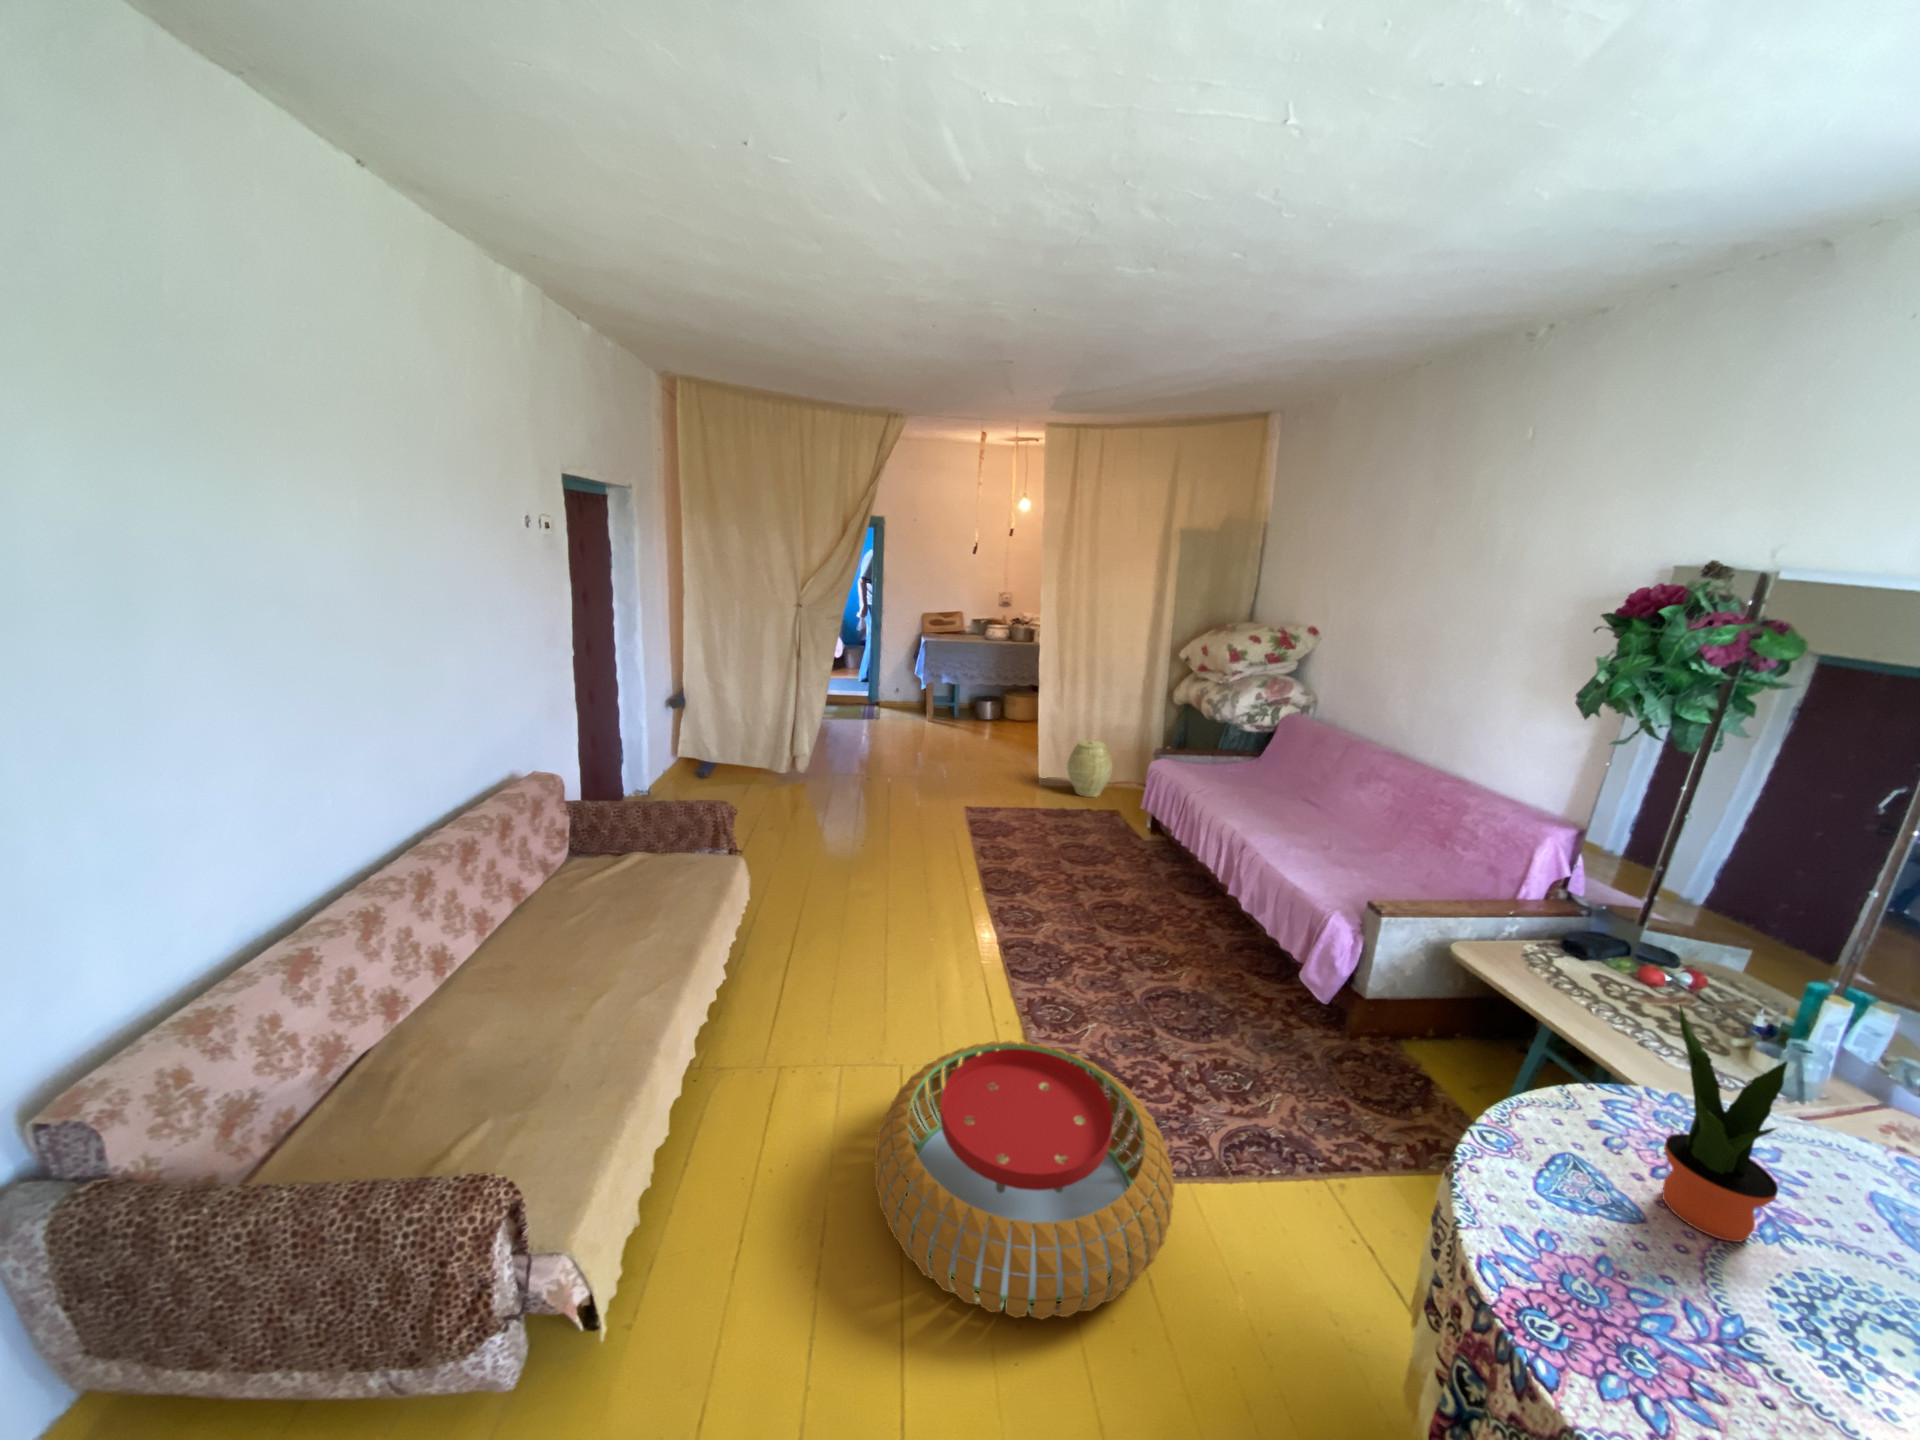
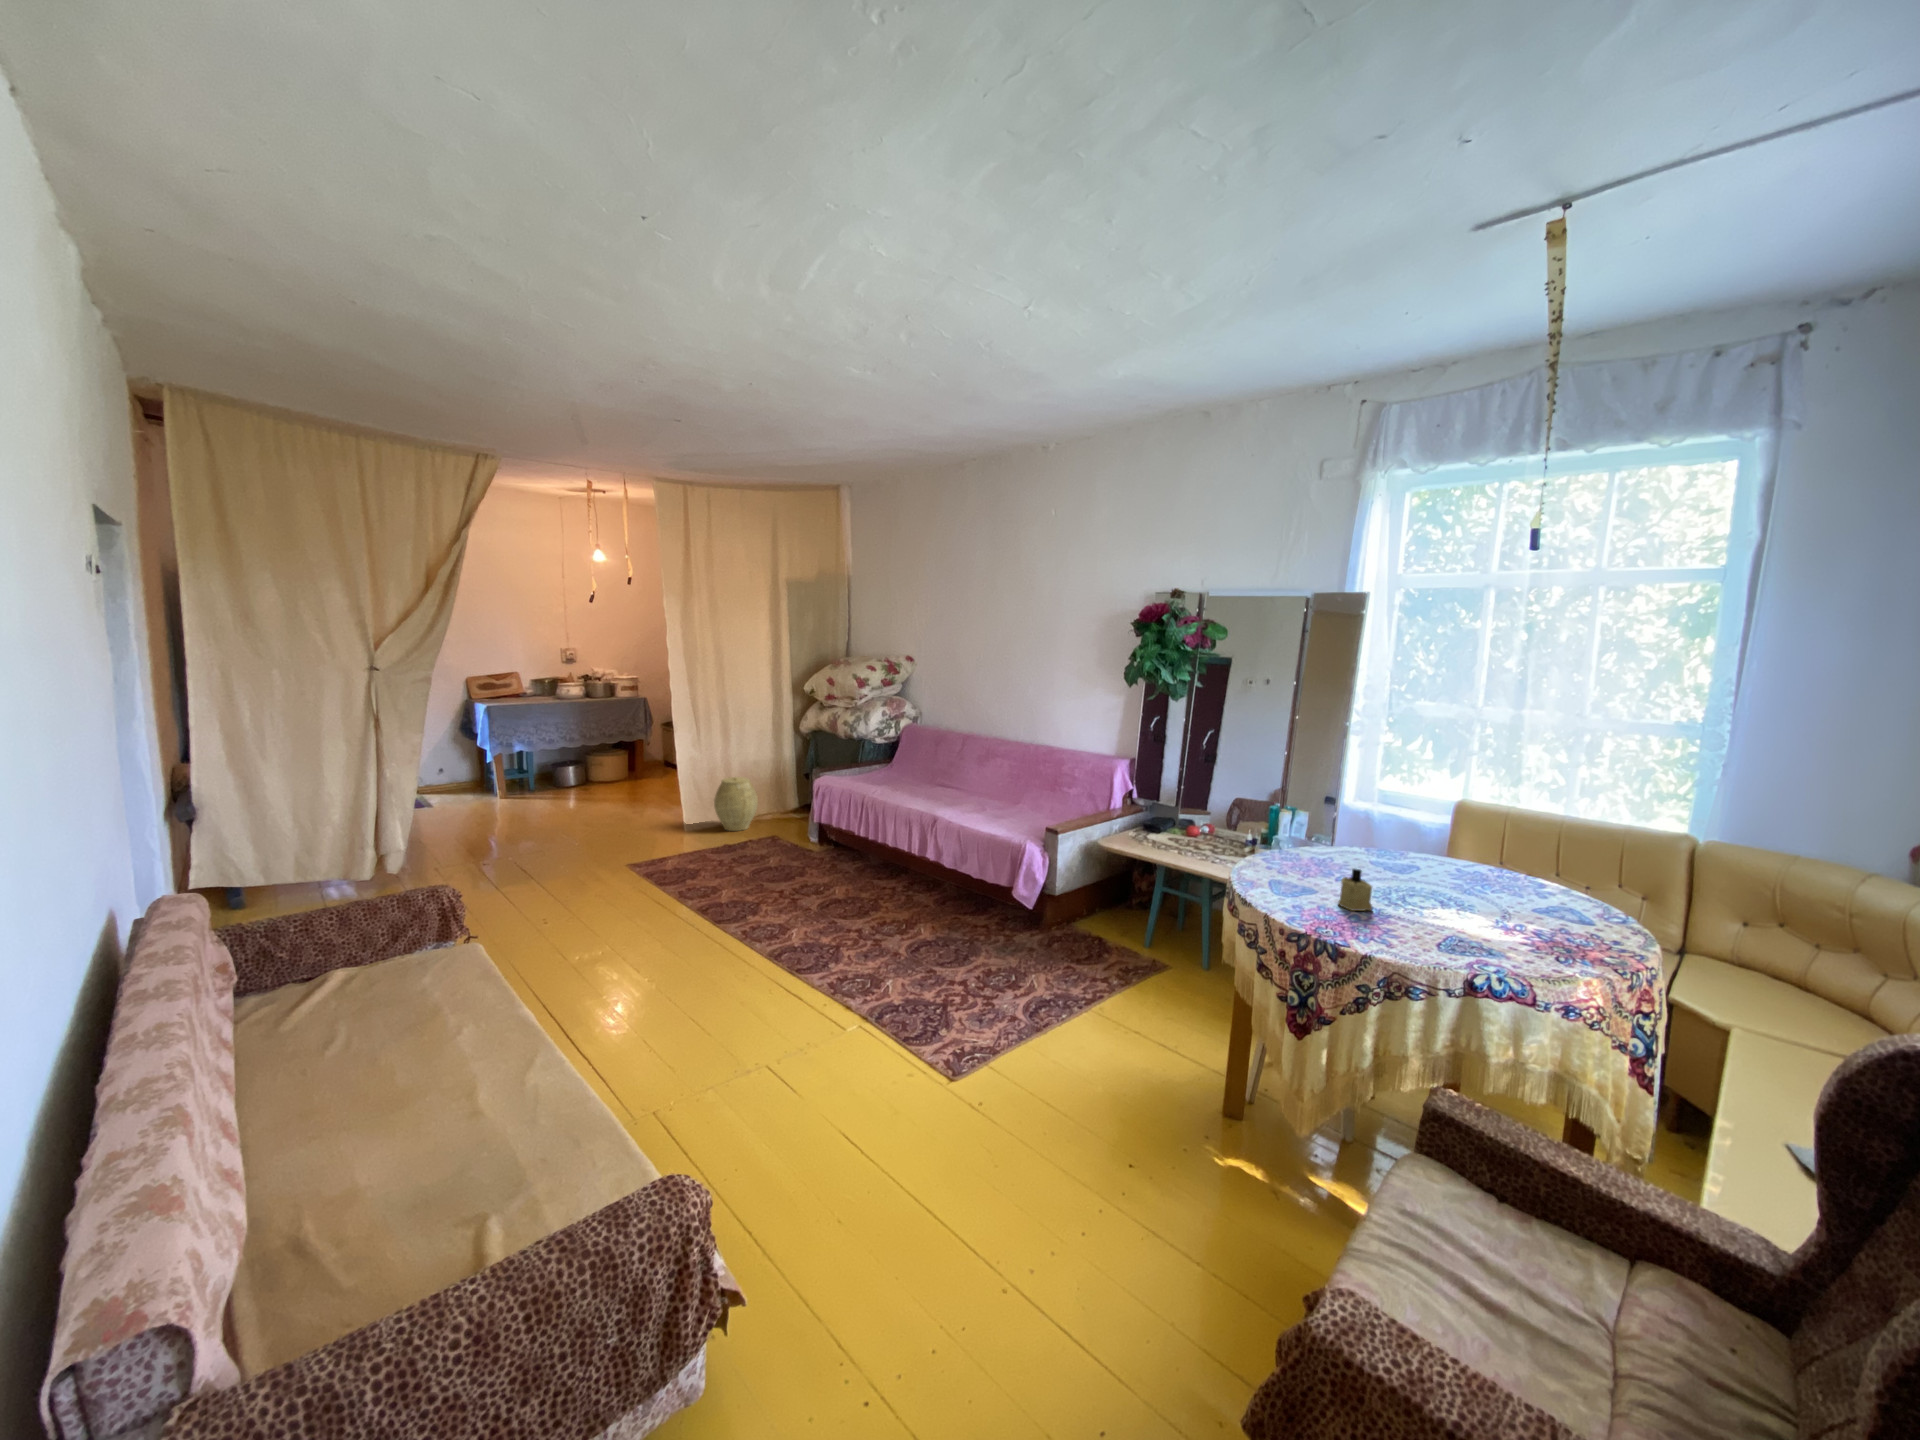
potted plant: present [1662,1005,1787,1242] -> none [1286,790,1335,887]
pouf: present [875,1041,1175,1319] -> none [817,984,1053,1164]
candle: none [1707,1251,1820,1374] -> present [1338,869,1372,911]

